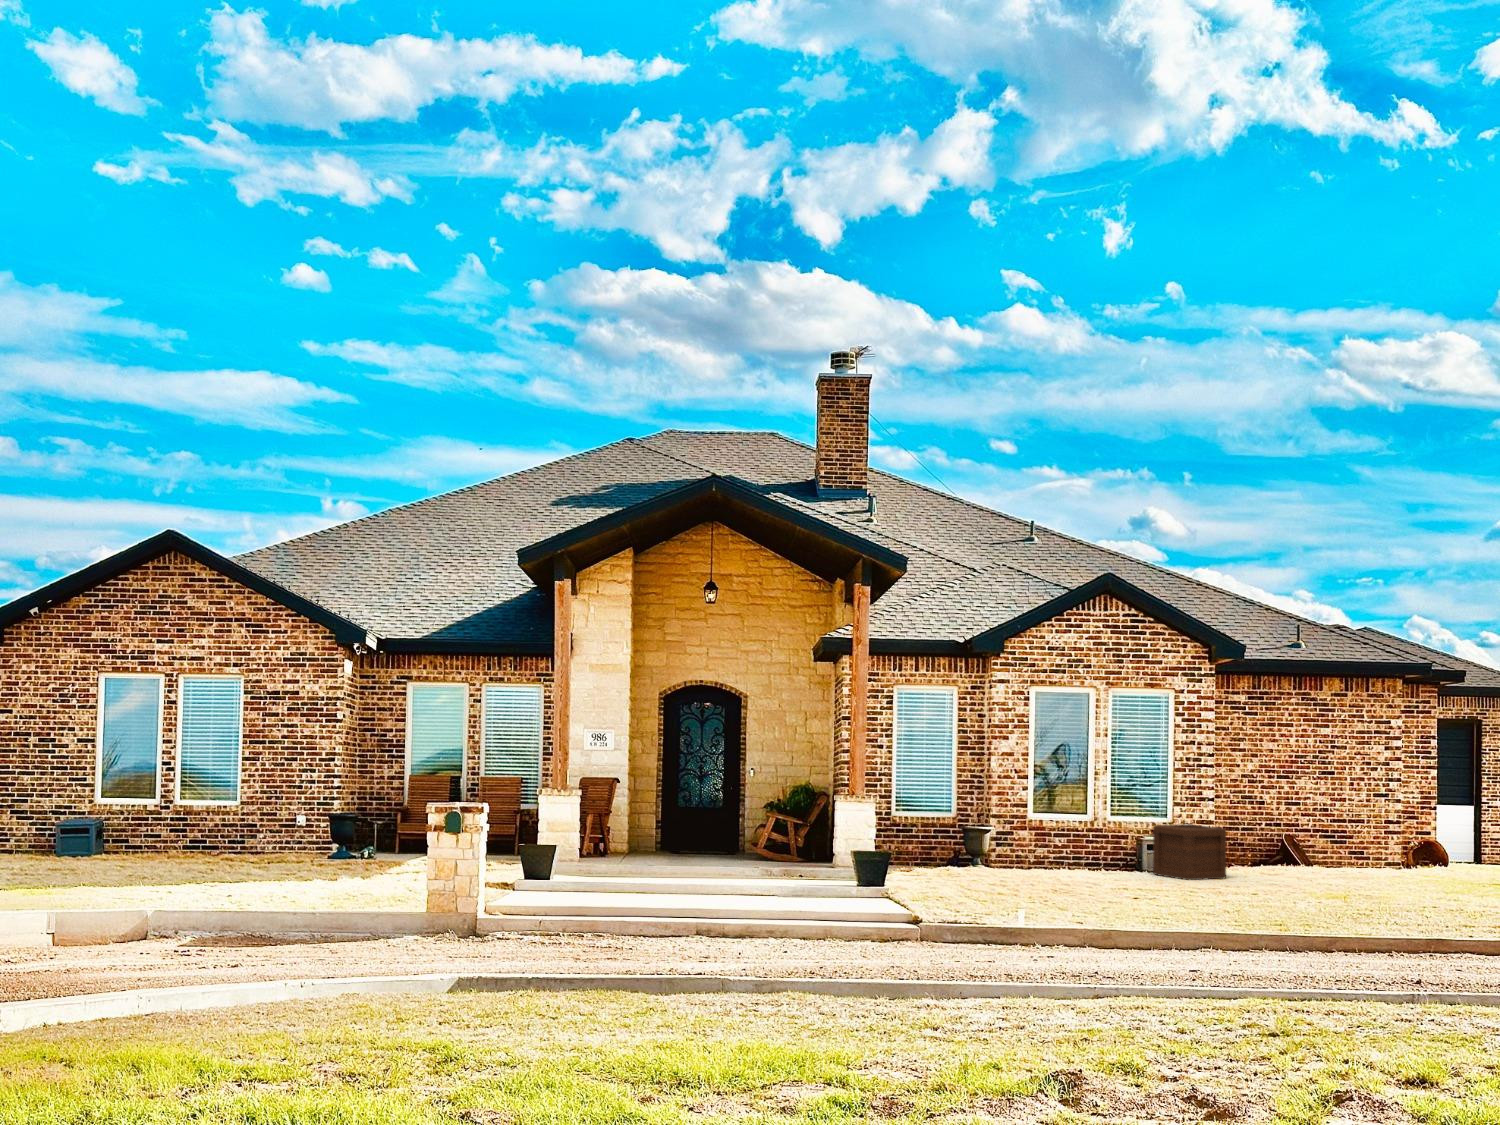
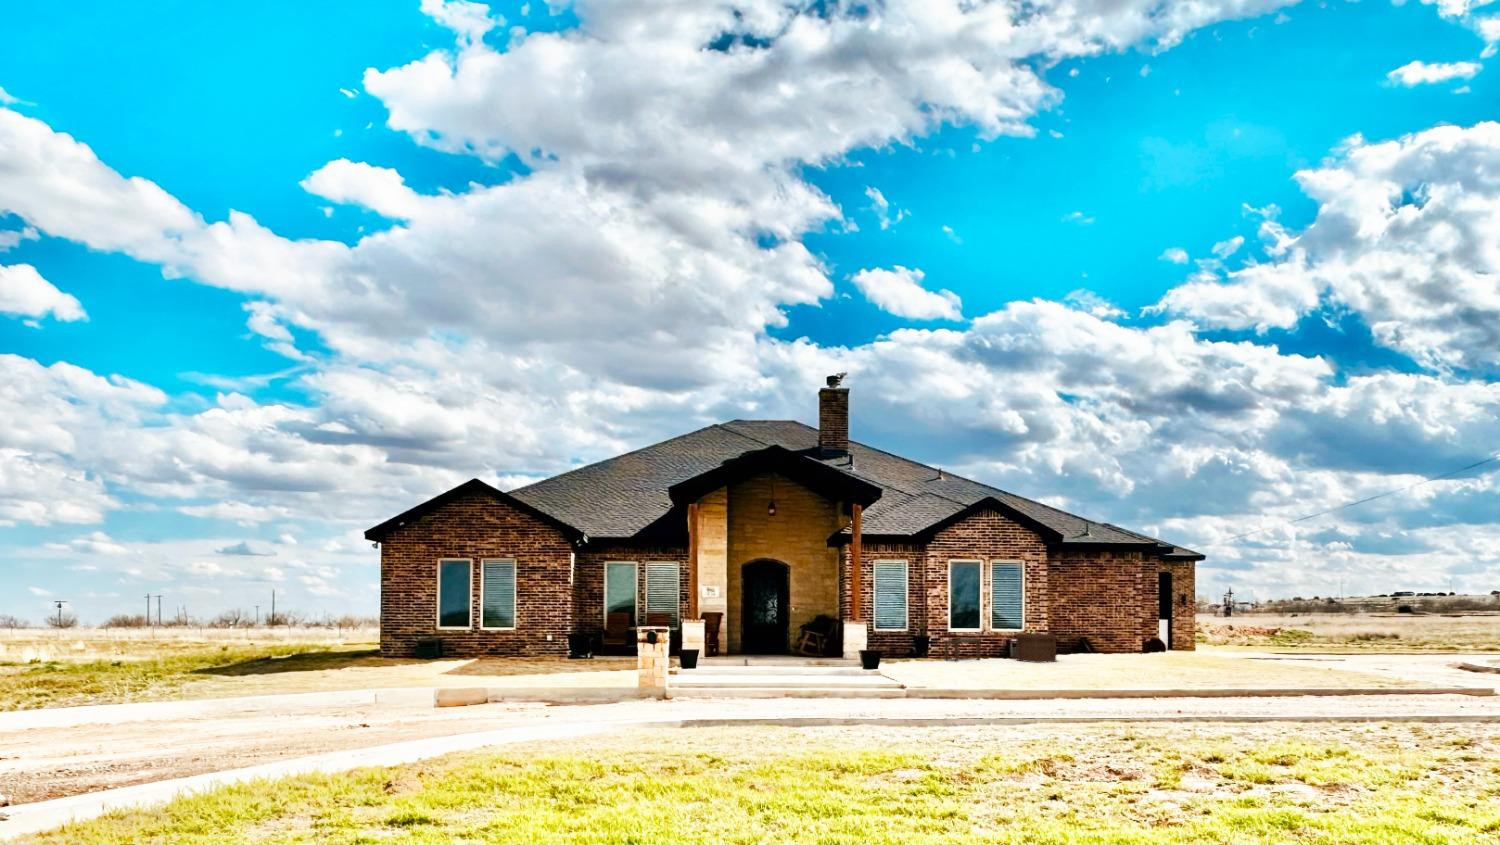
bench: none [1019,833,1088,875] -> present [944,639,981,662]

